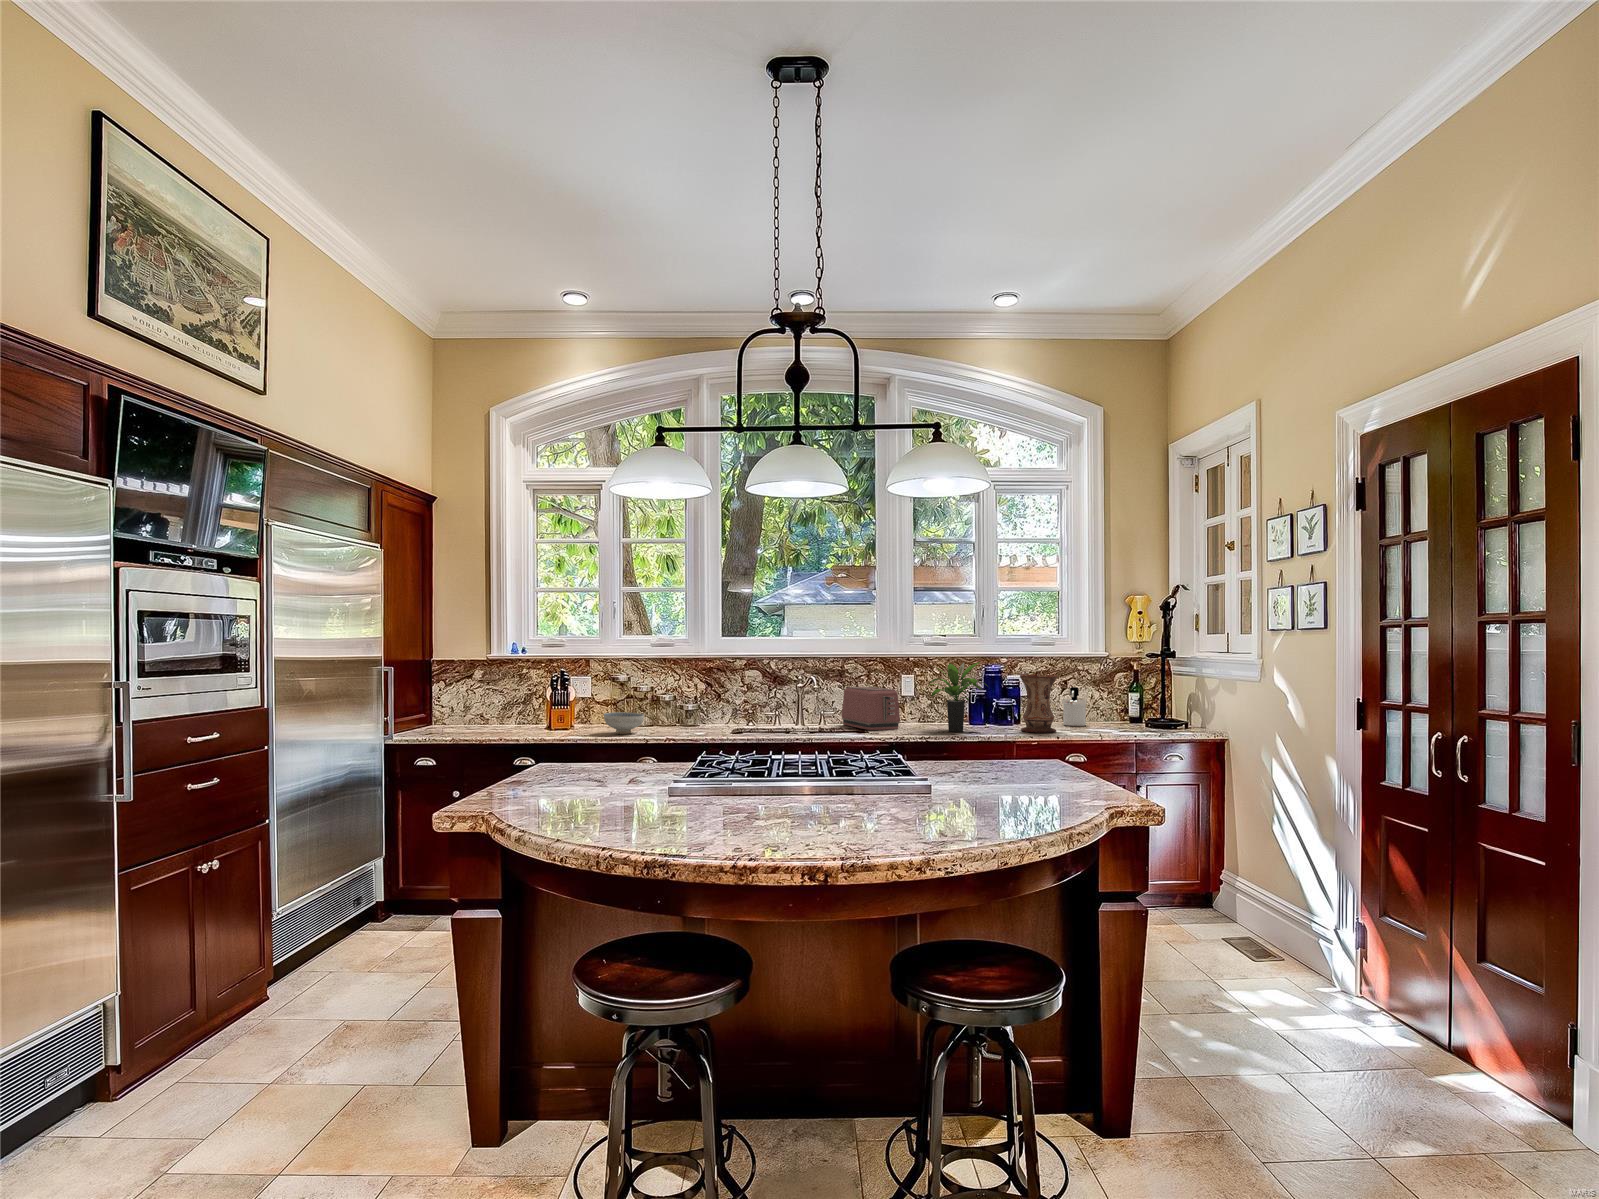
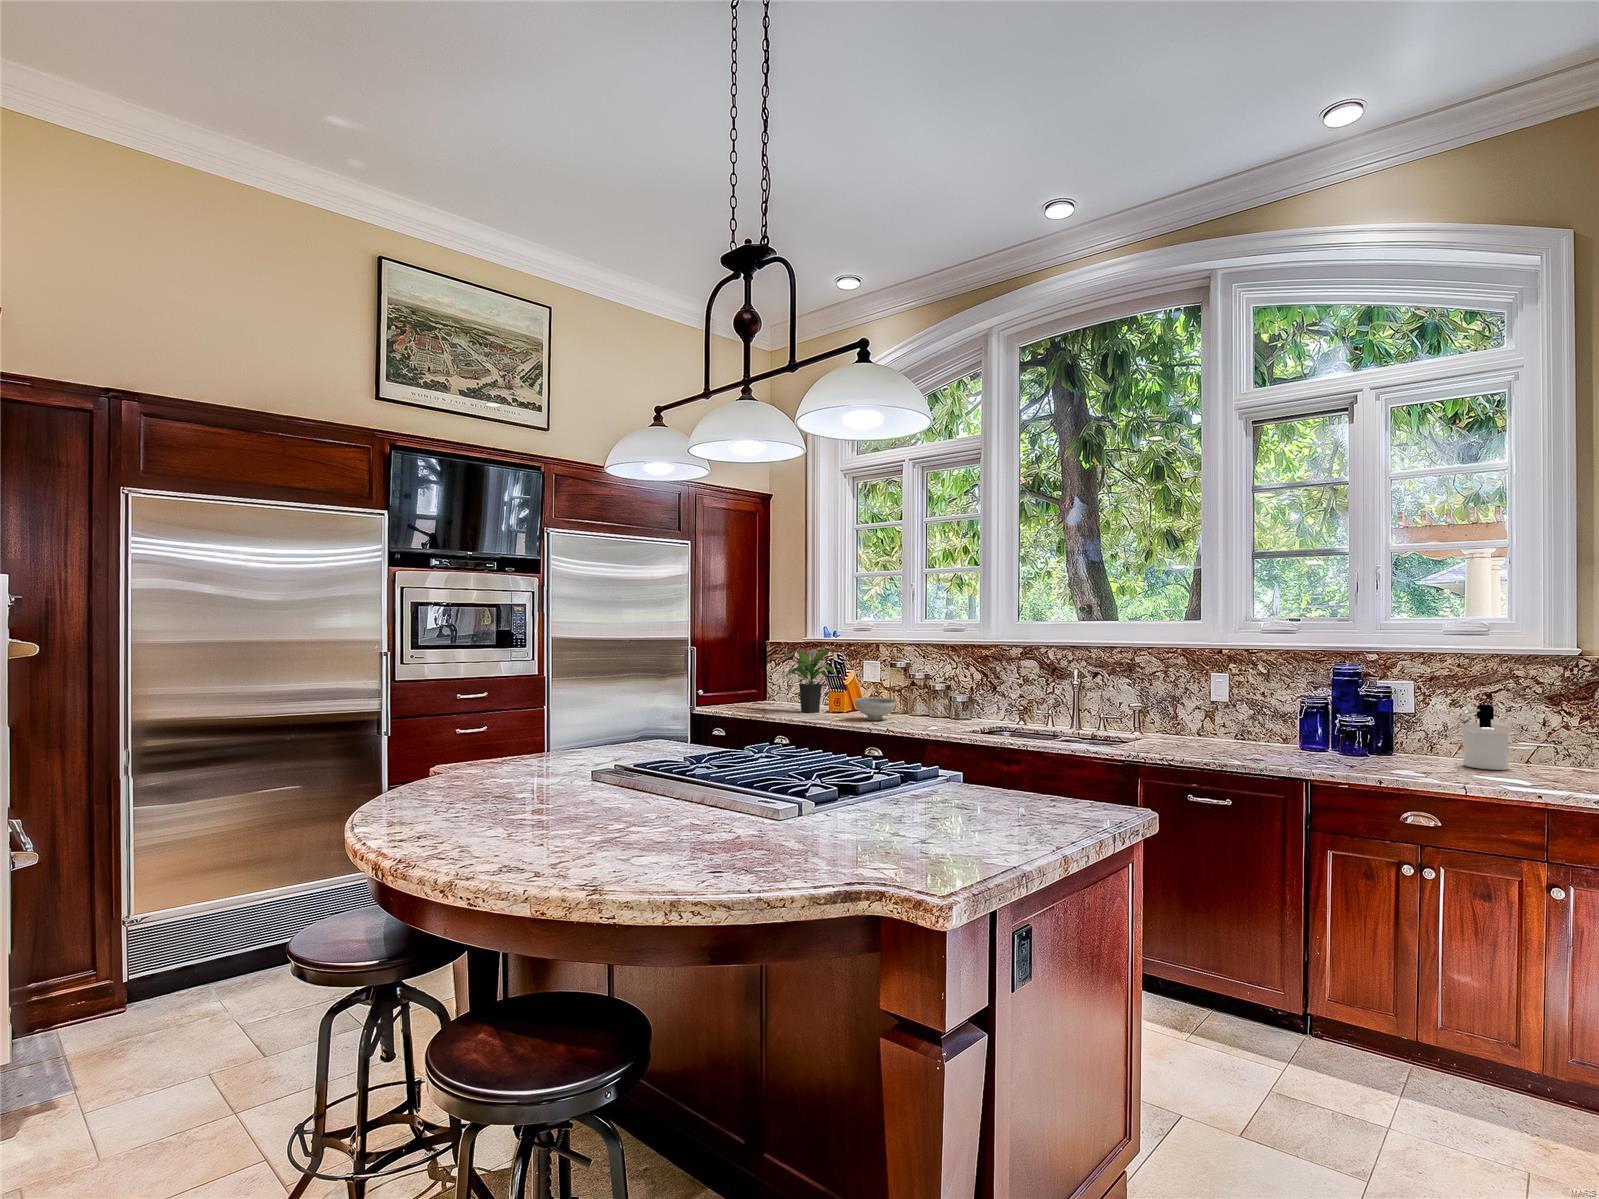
potted plant: present [929,662,988,732] -> present [784,649,837,713]
vase: present [1020,674,1057,733] -> none [1339,680,1408,773]
toaster: present [842,687,900,730] -> none [1122,685,1177,744]

